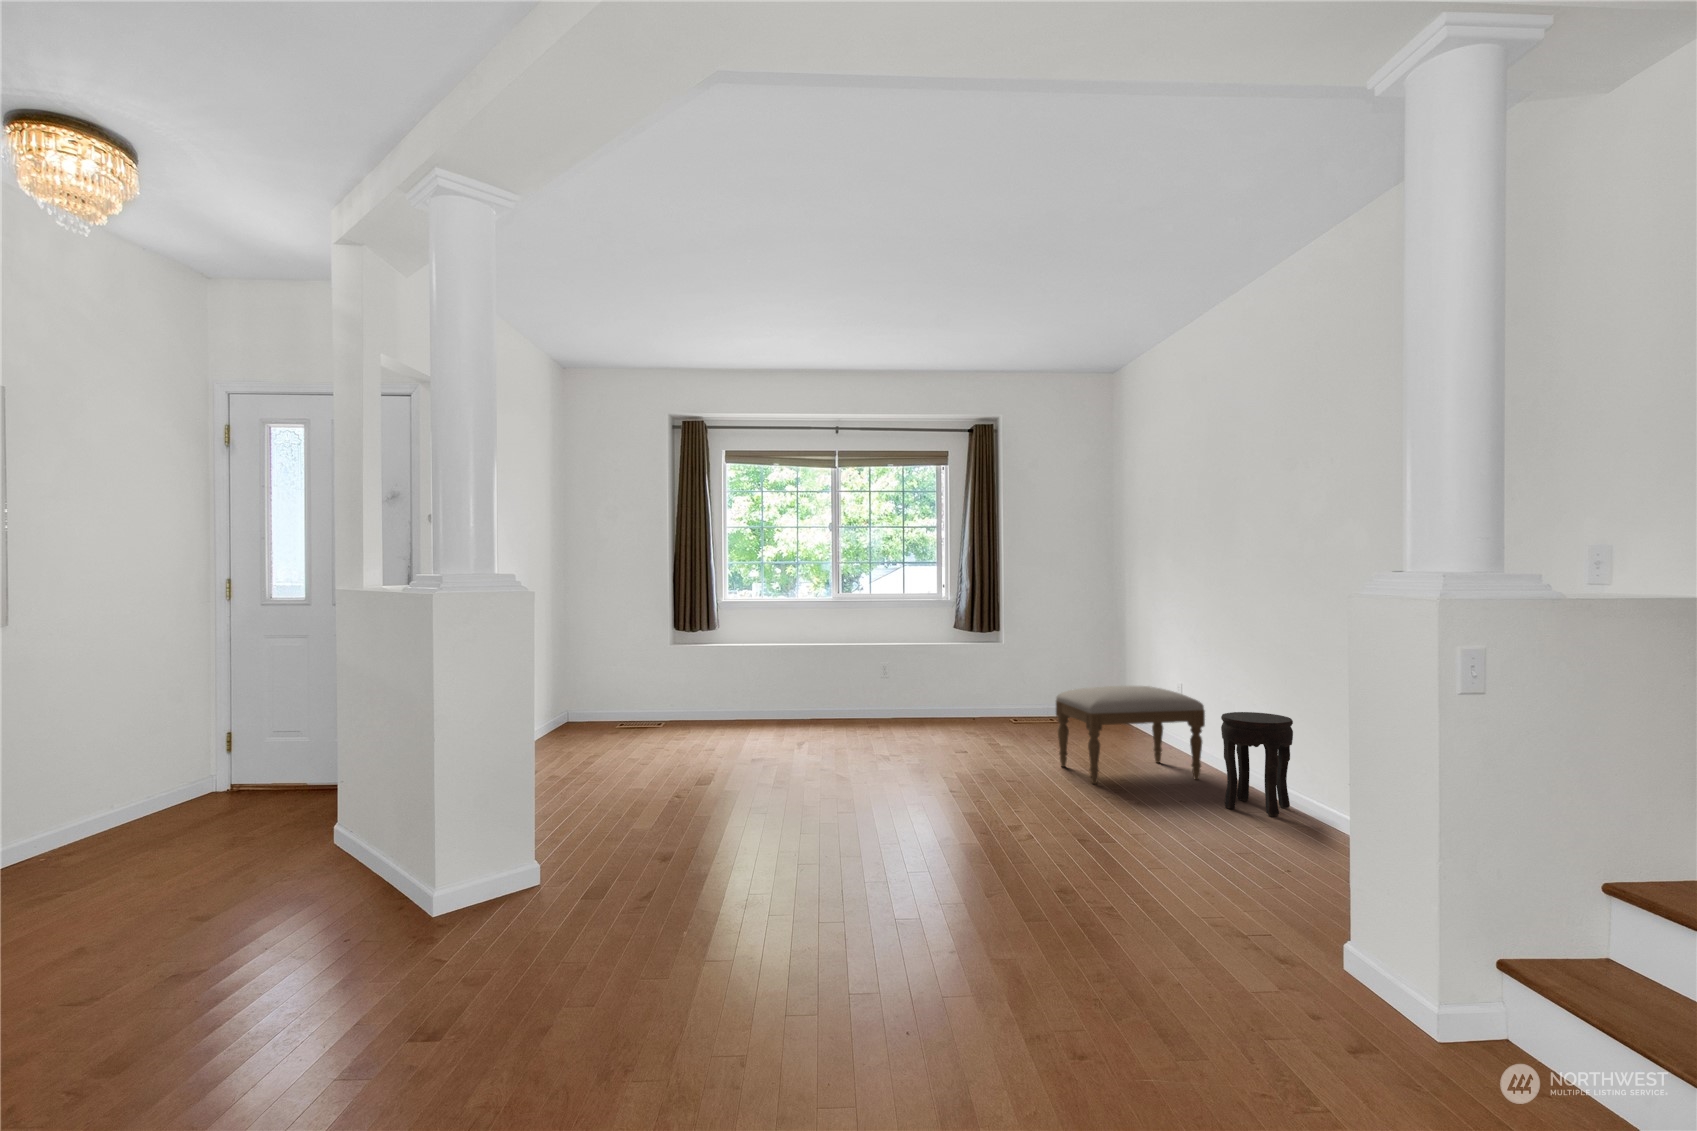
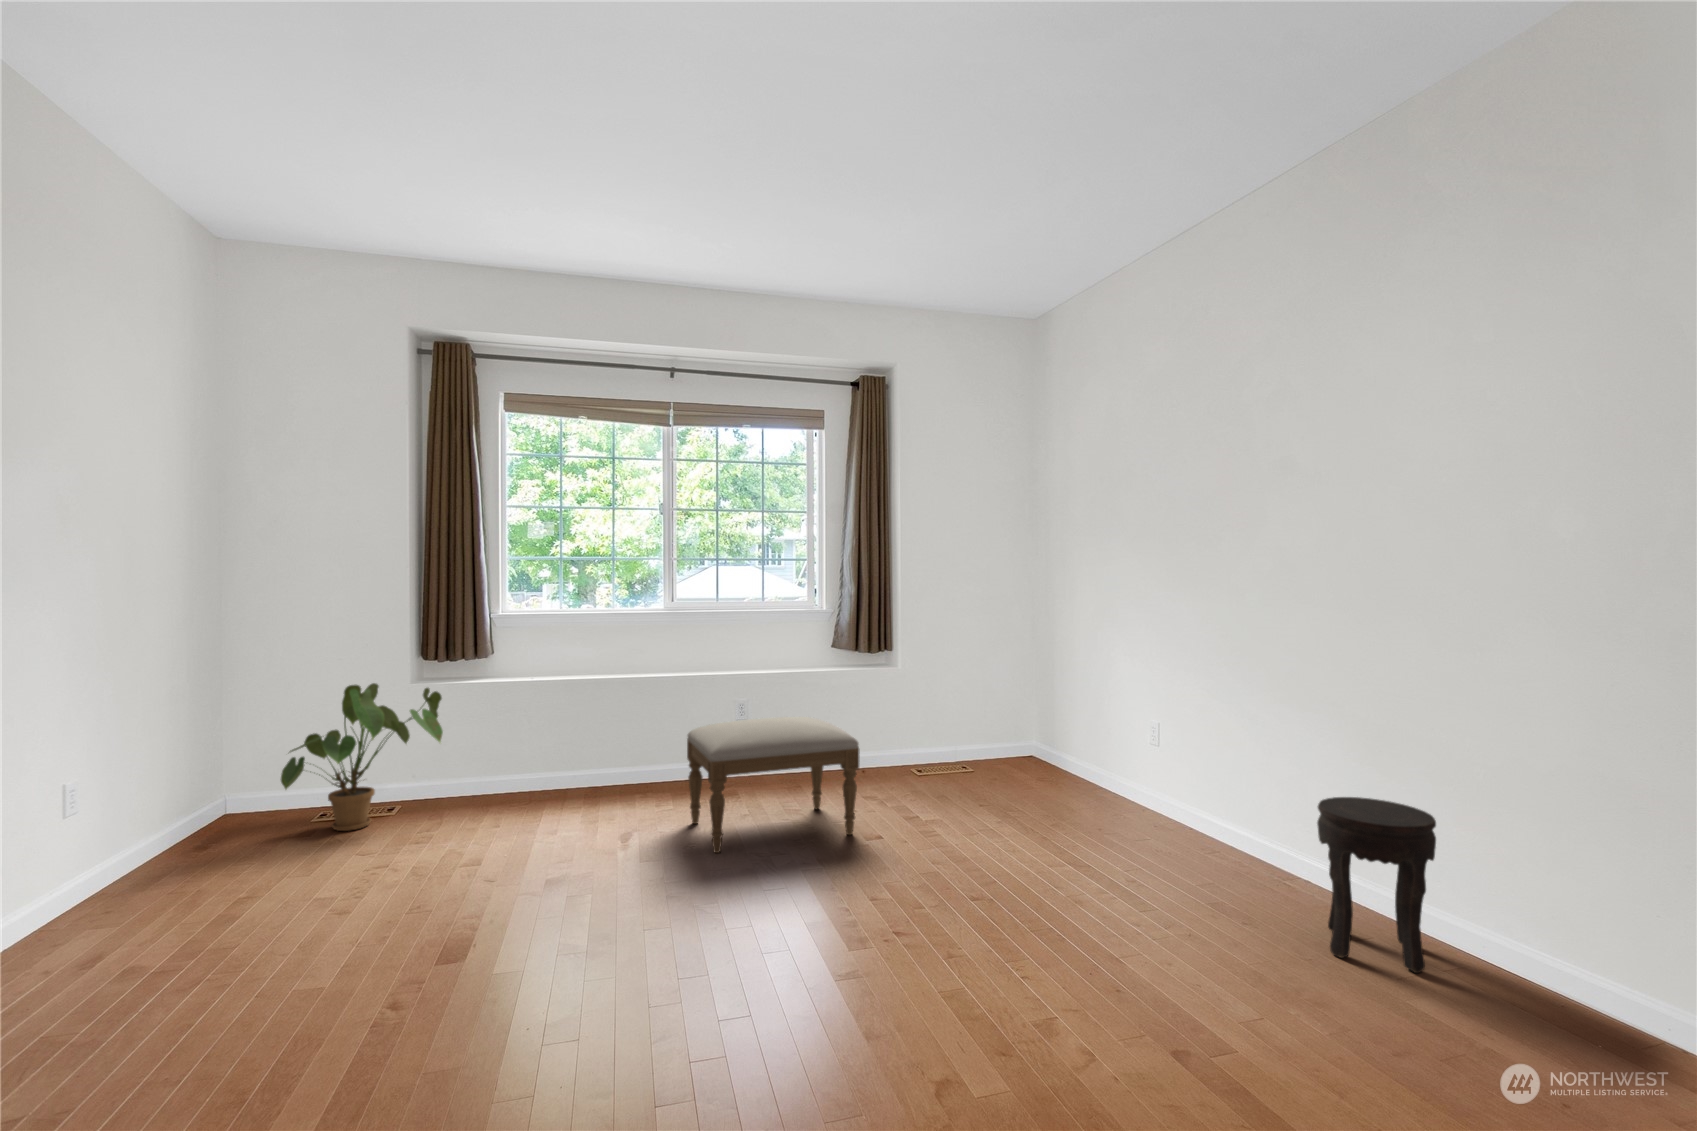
house plant: none [601,643,691,732] -> present [281,683,443,831]
ottoman: present [1056,685,1205,784] -> present [687,717,860,853]

